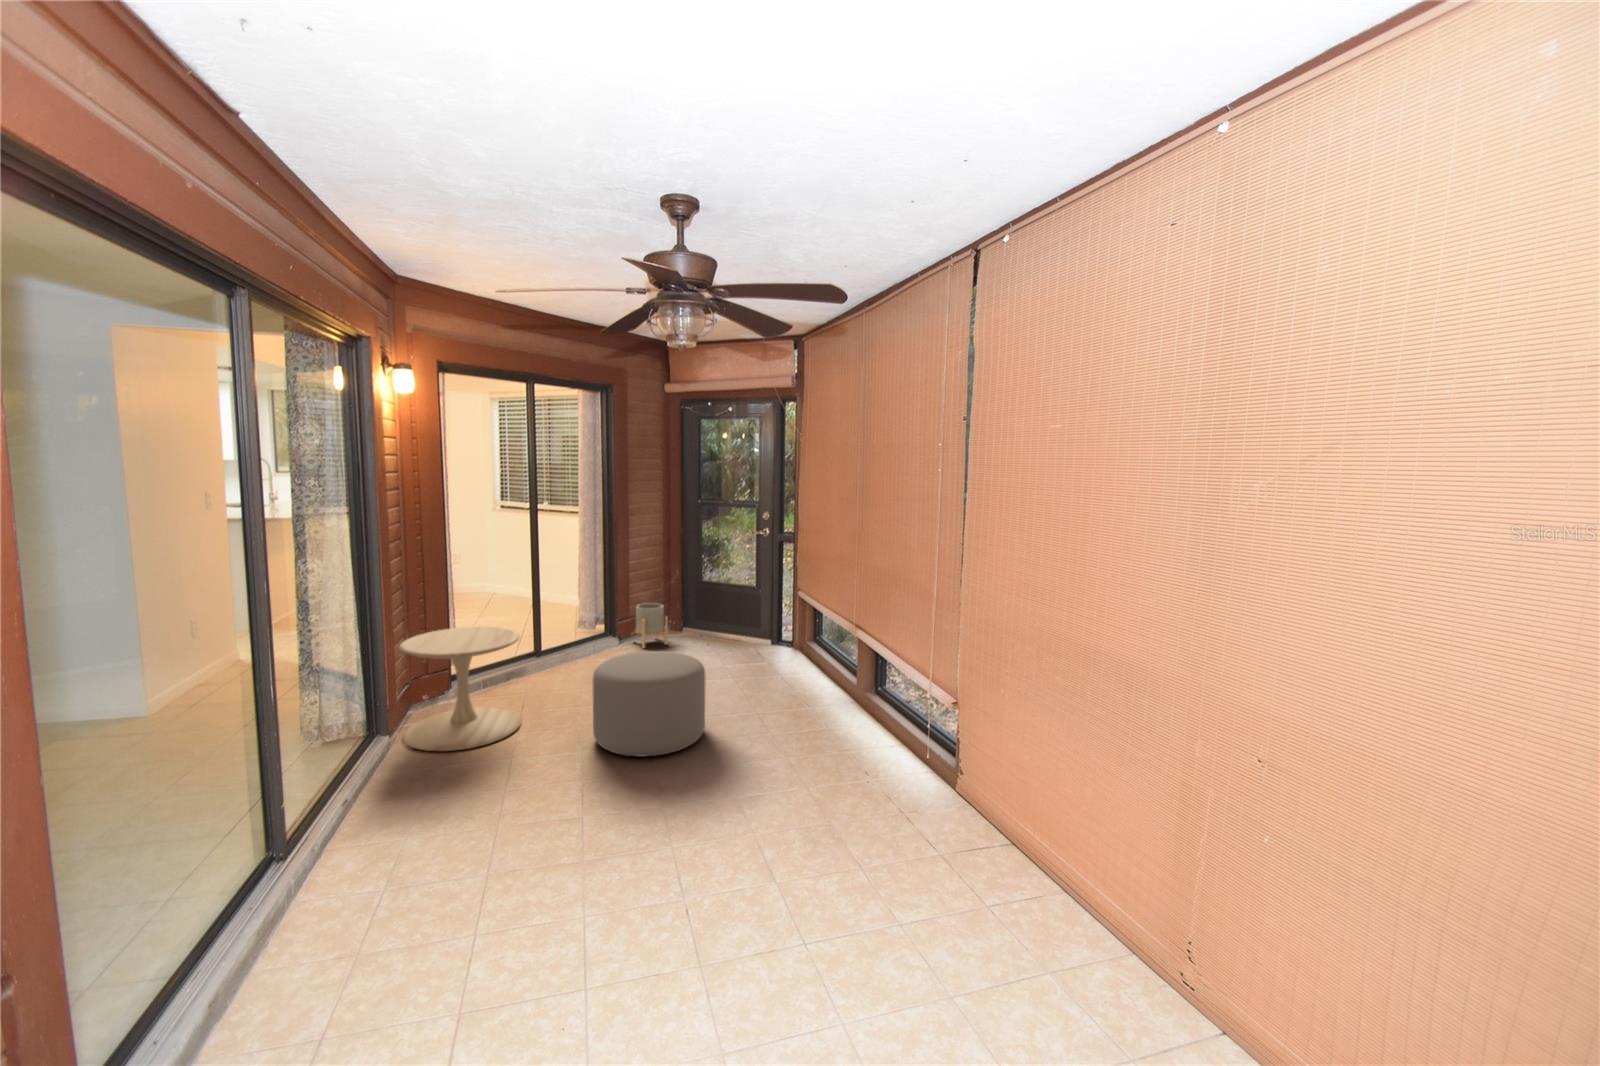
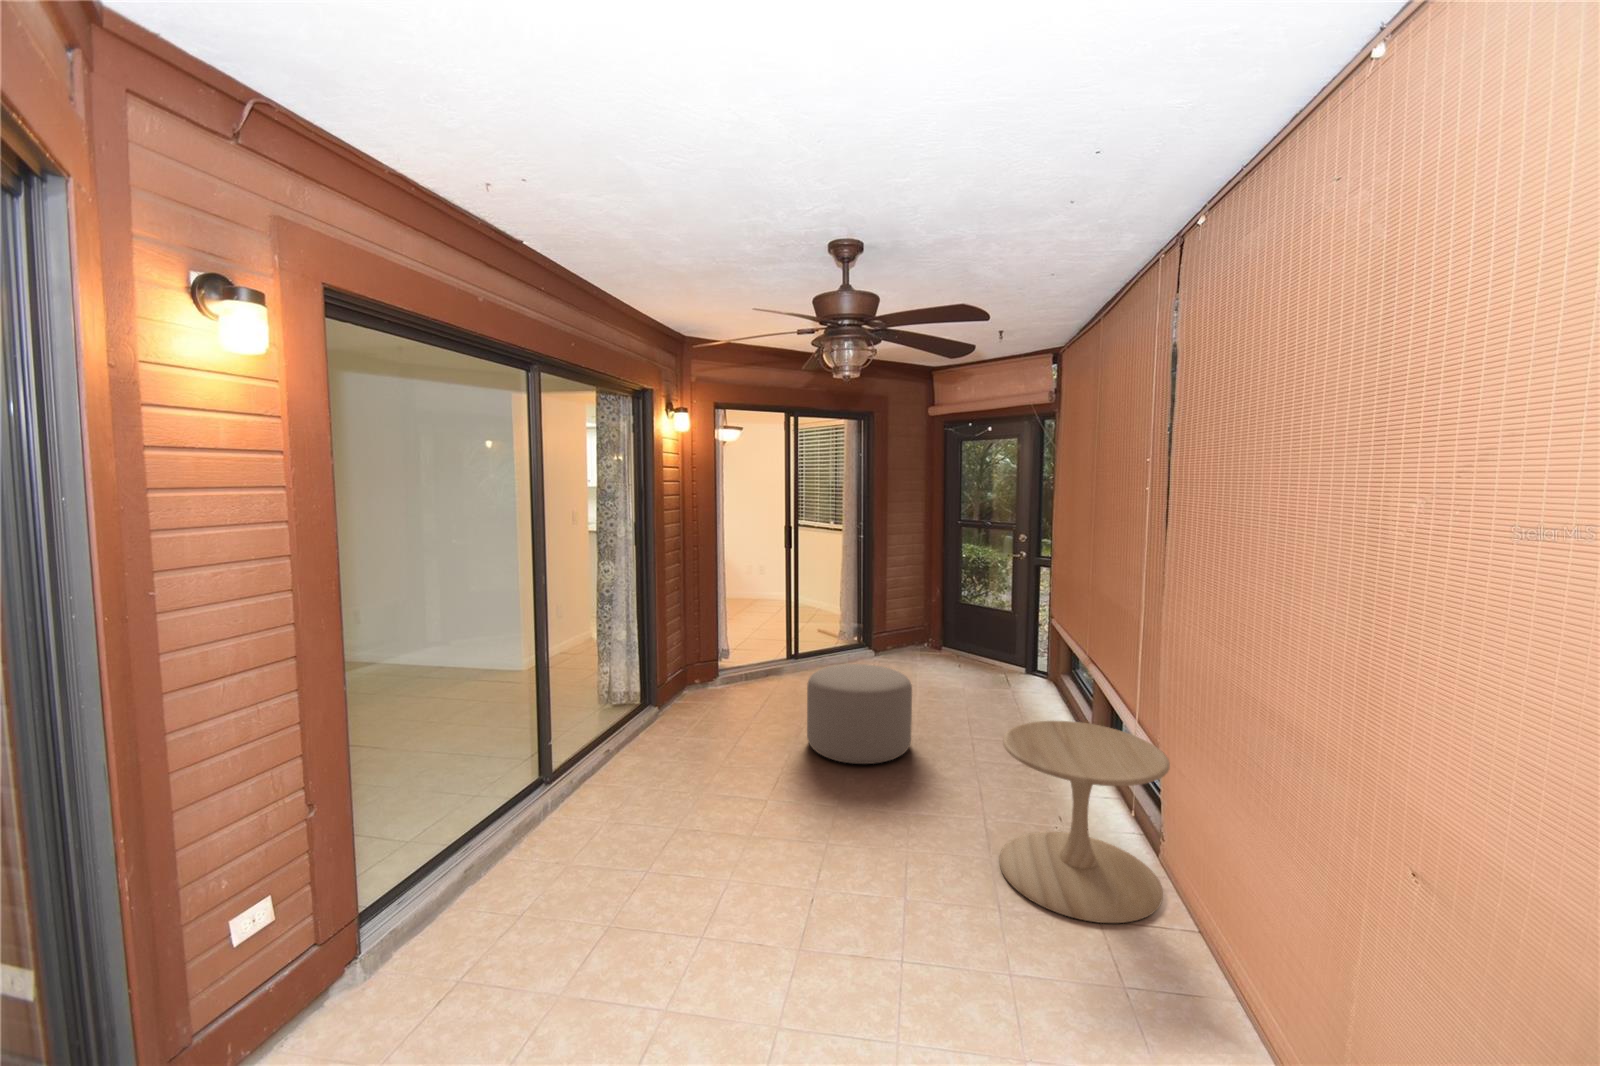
planter: present [635,603,668,648] -> none [885,620,917,663]
side table: present [399,627,521,751] -> present [999,721,1170,923]

